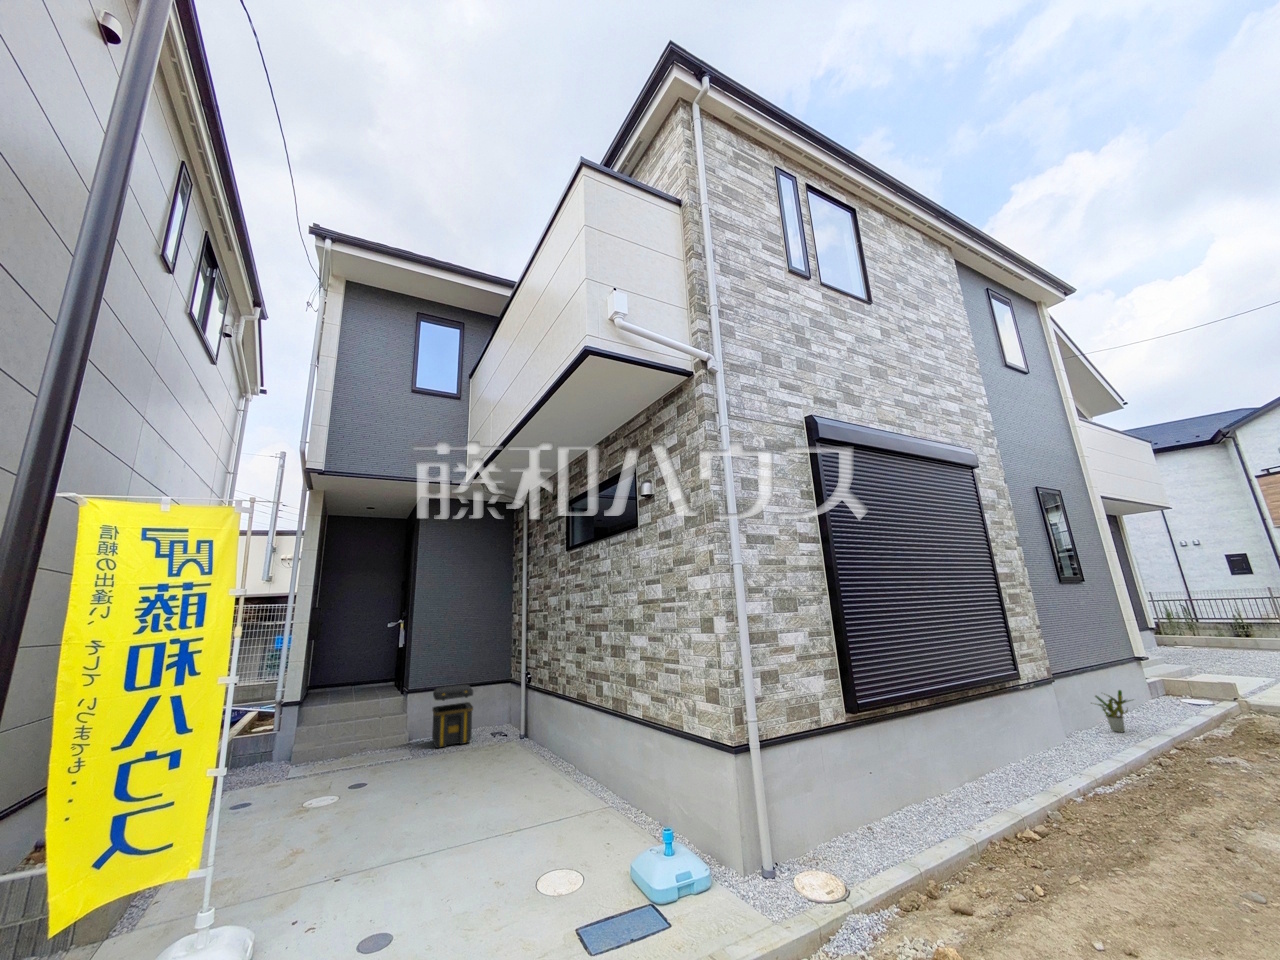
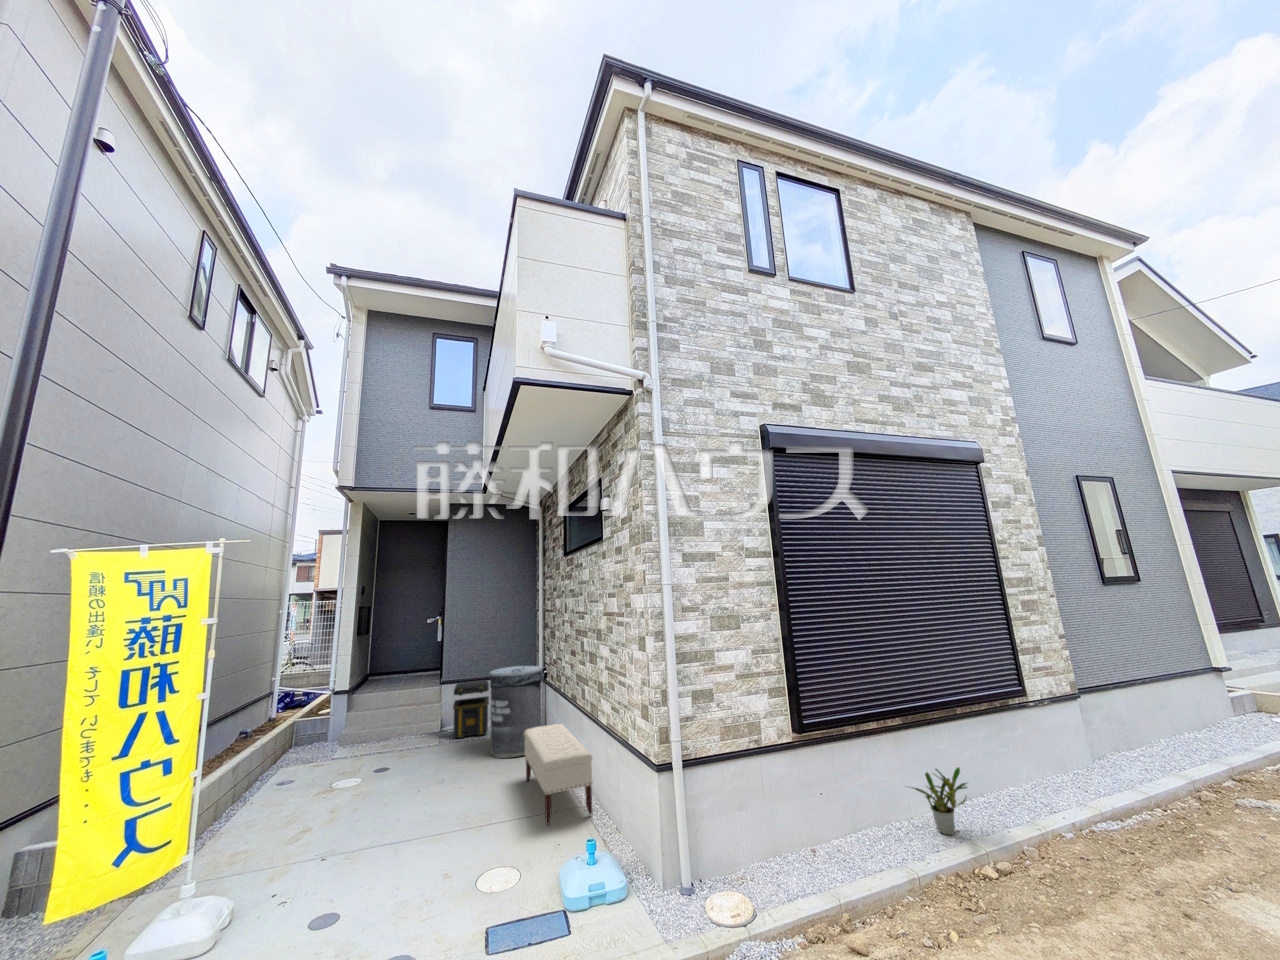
trash can: none [484,666,541,764] -> present [489,666,543,758]
potted plant: present [1095,690,1131,732] -> present [913,767,967,835]
bench: none [537,723,629,825] -> present [524,724,592,825]

